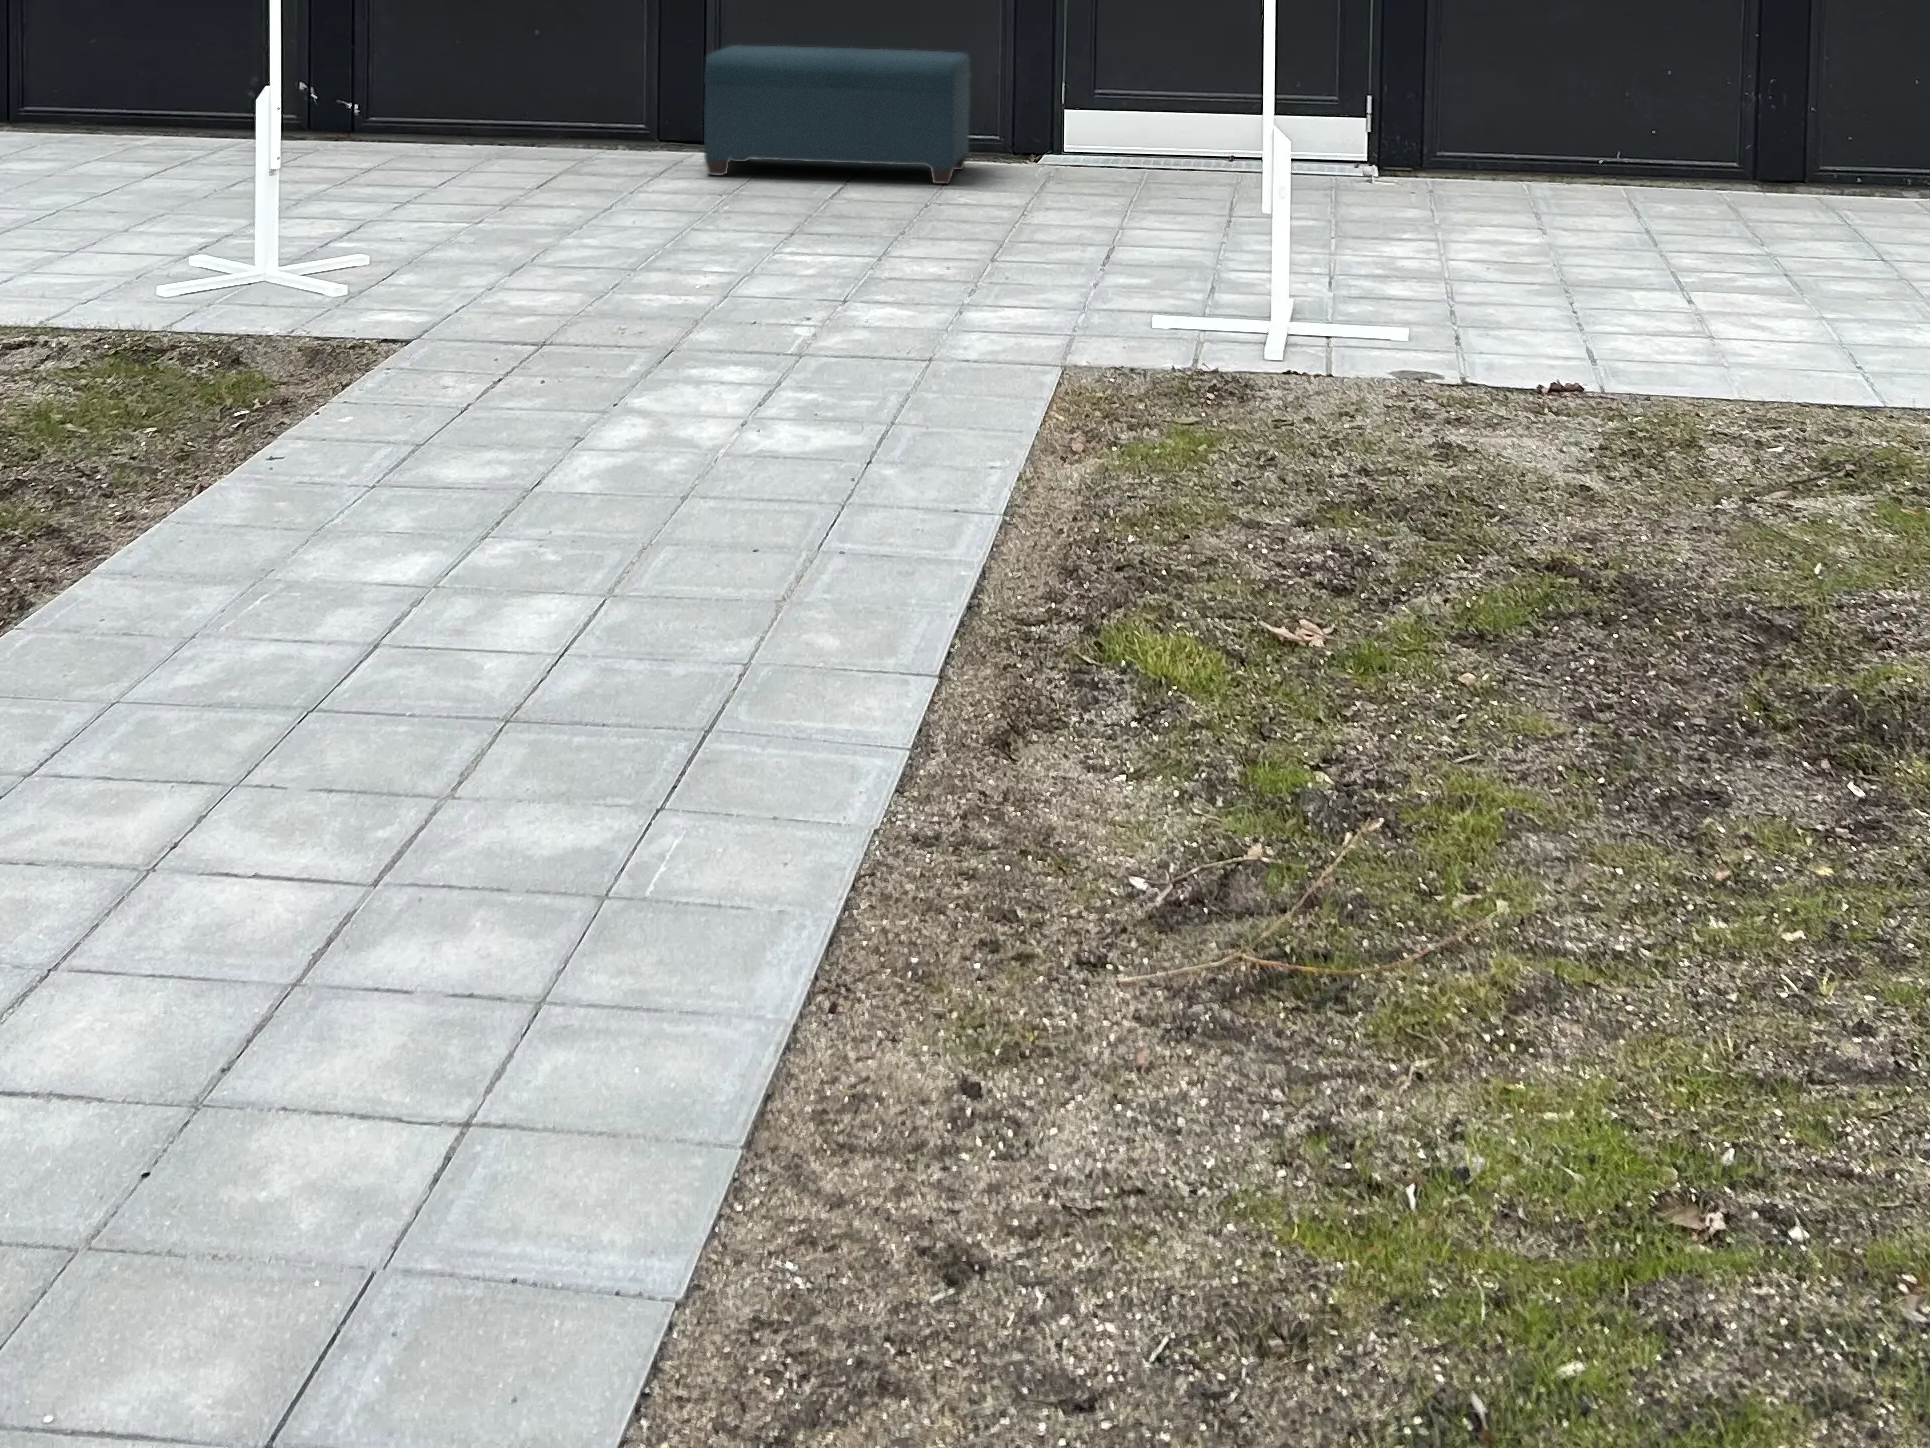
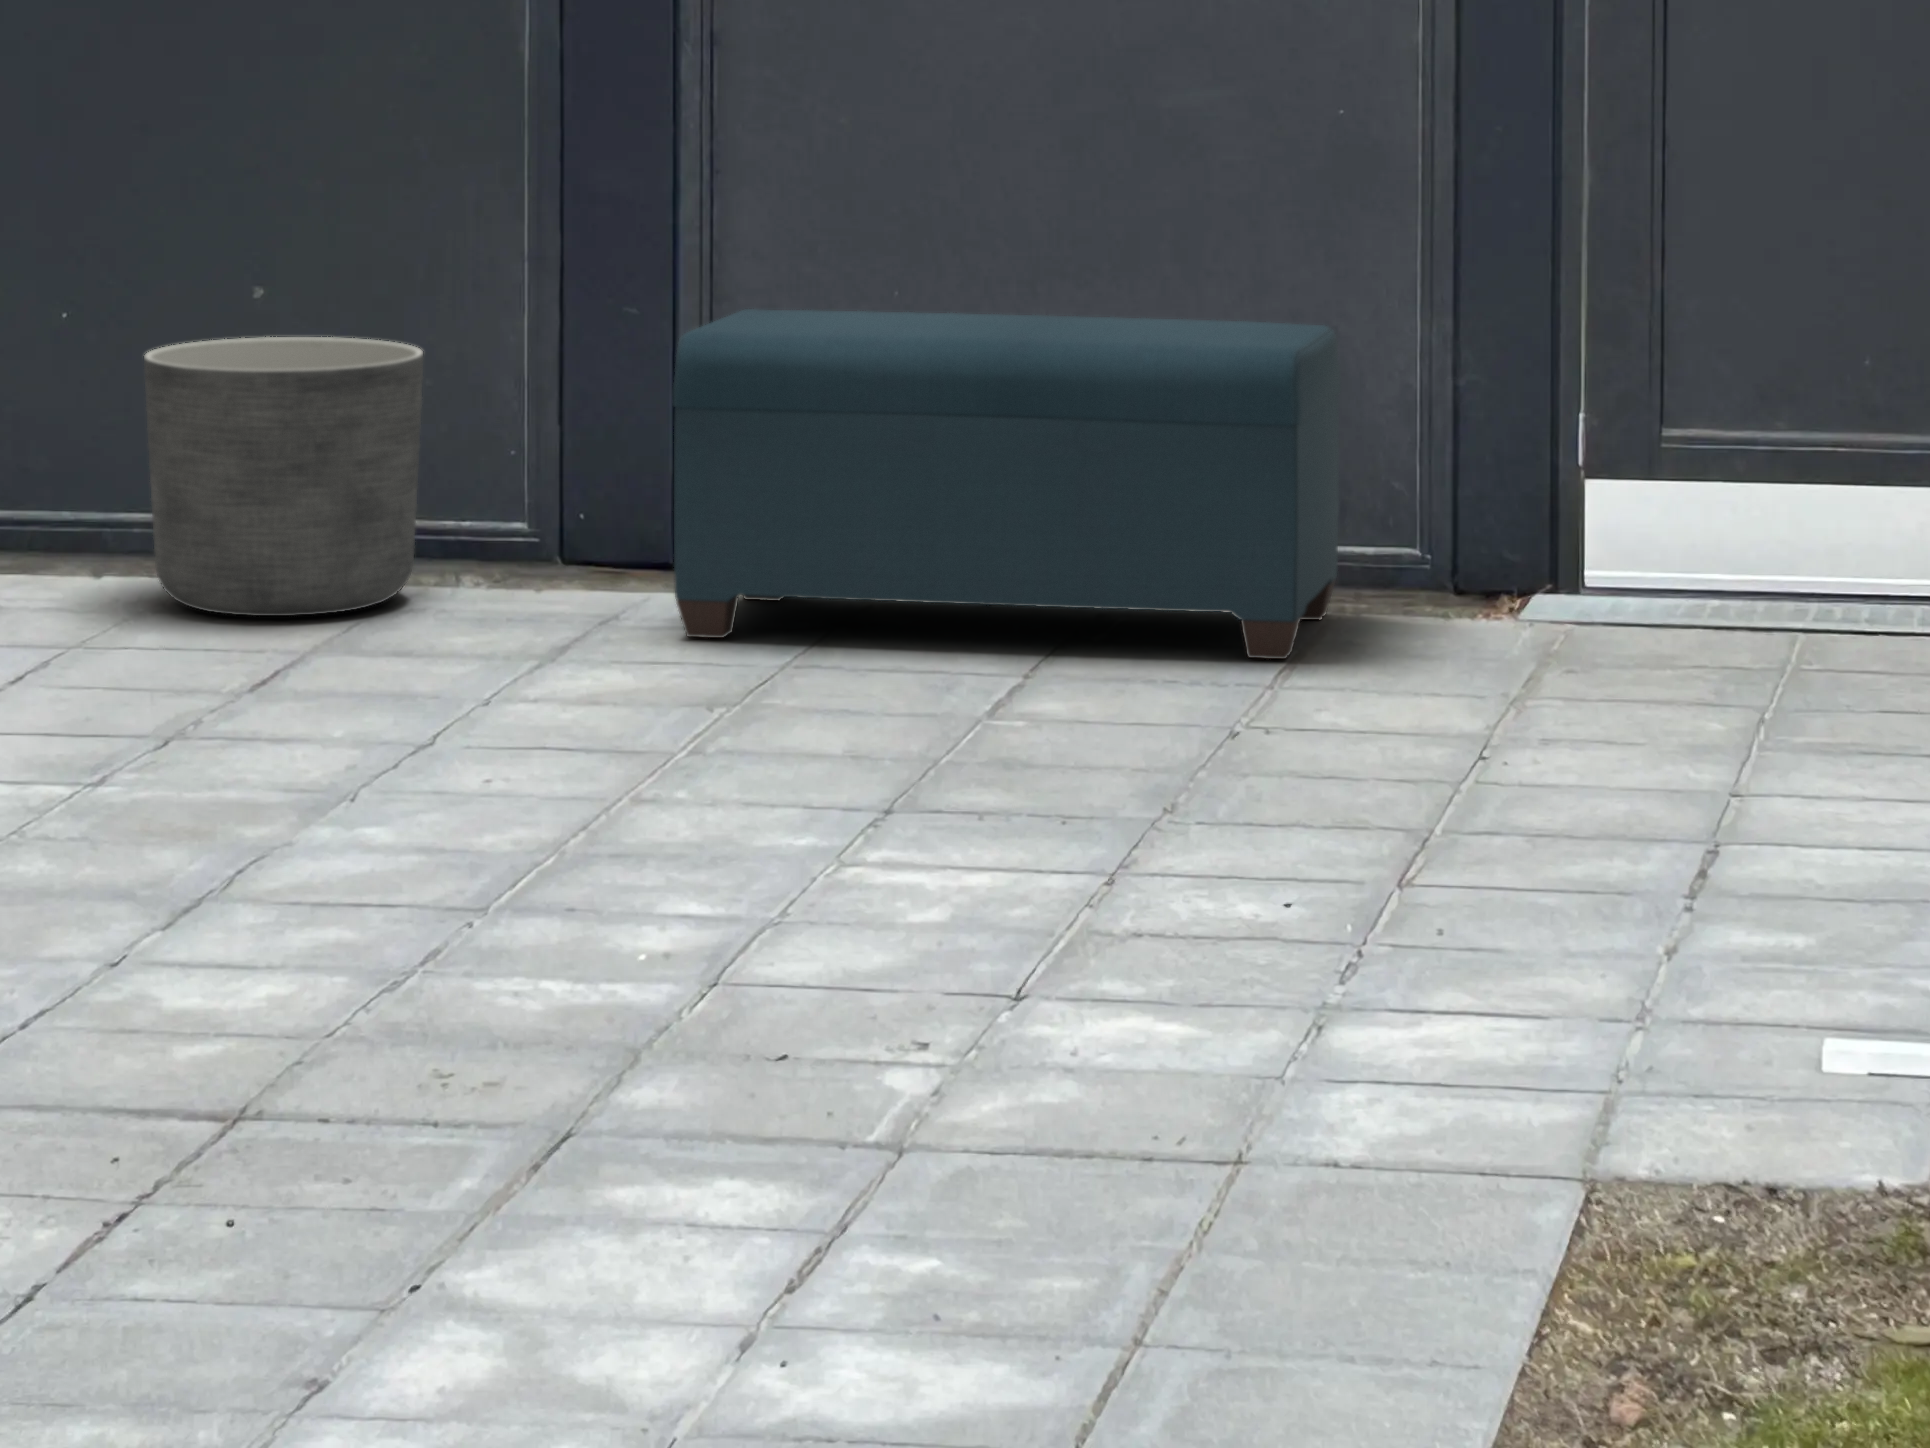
planter: none [489,56,602,167] -> present [144,337,423,616]

